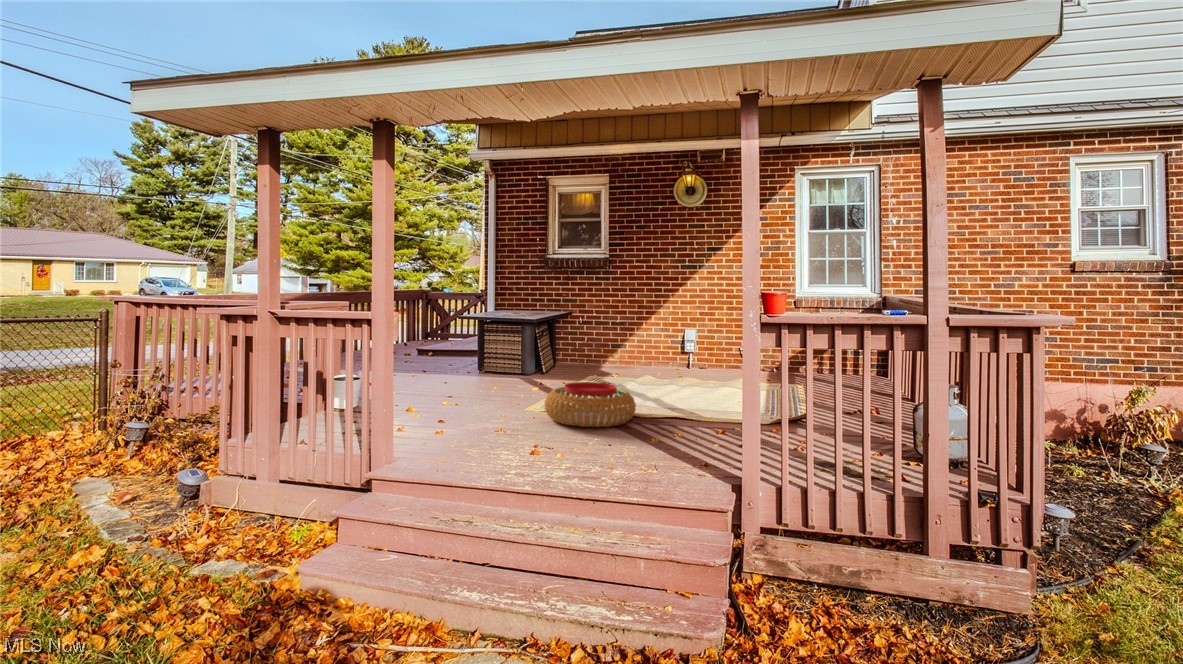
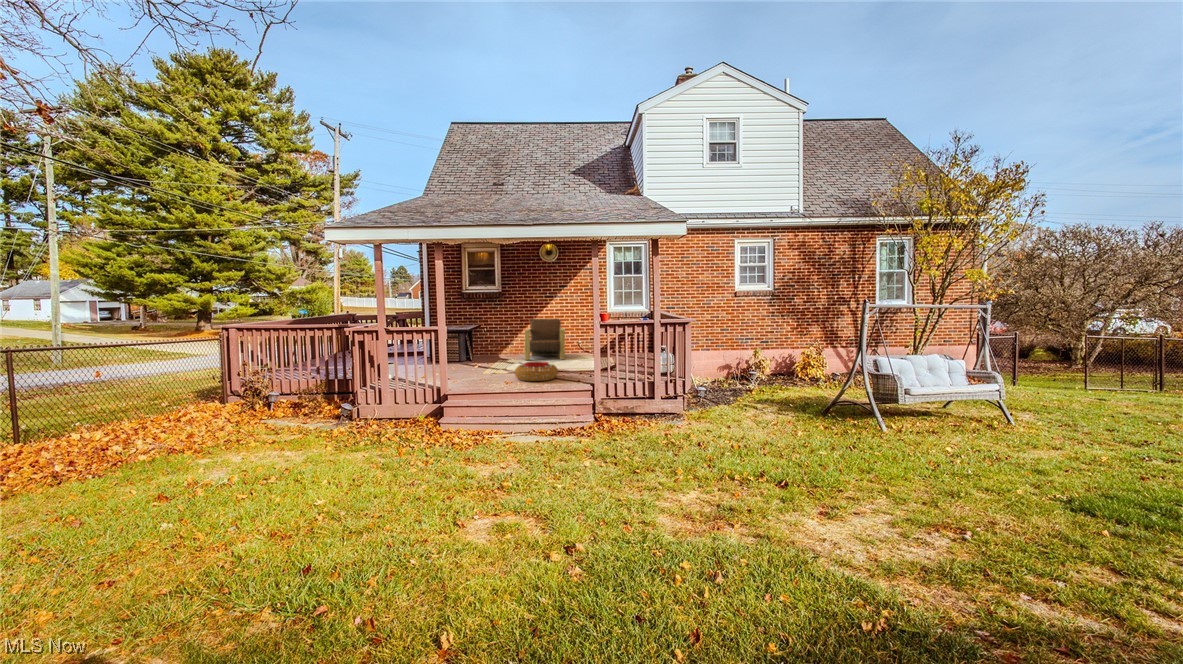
armchair: none [622,305,706,381] -> present [524,319,565,360]

